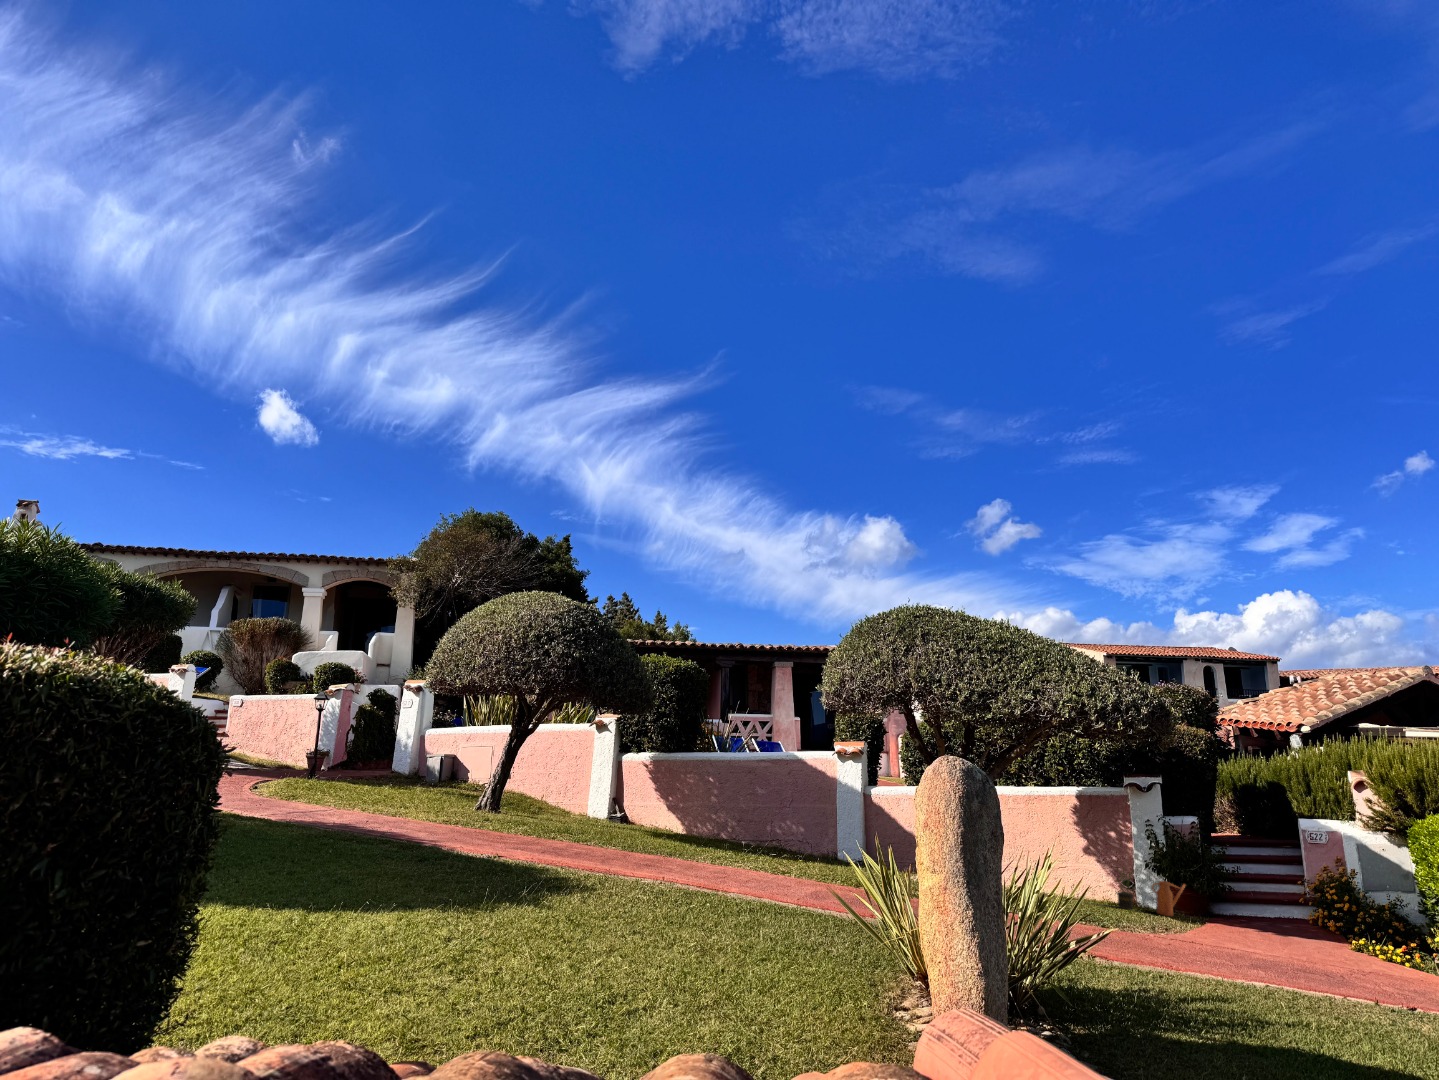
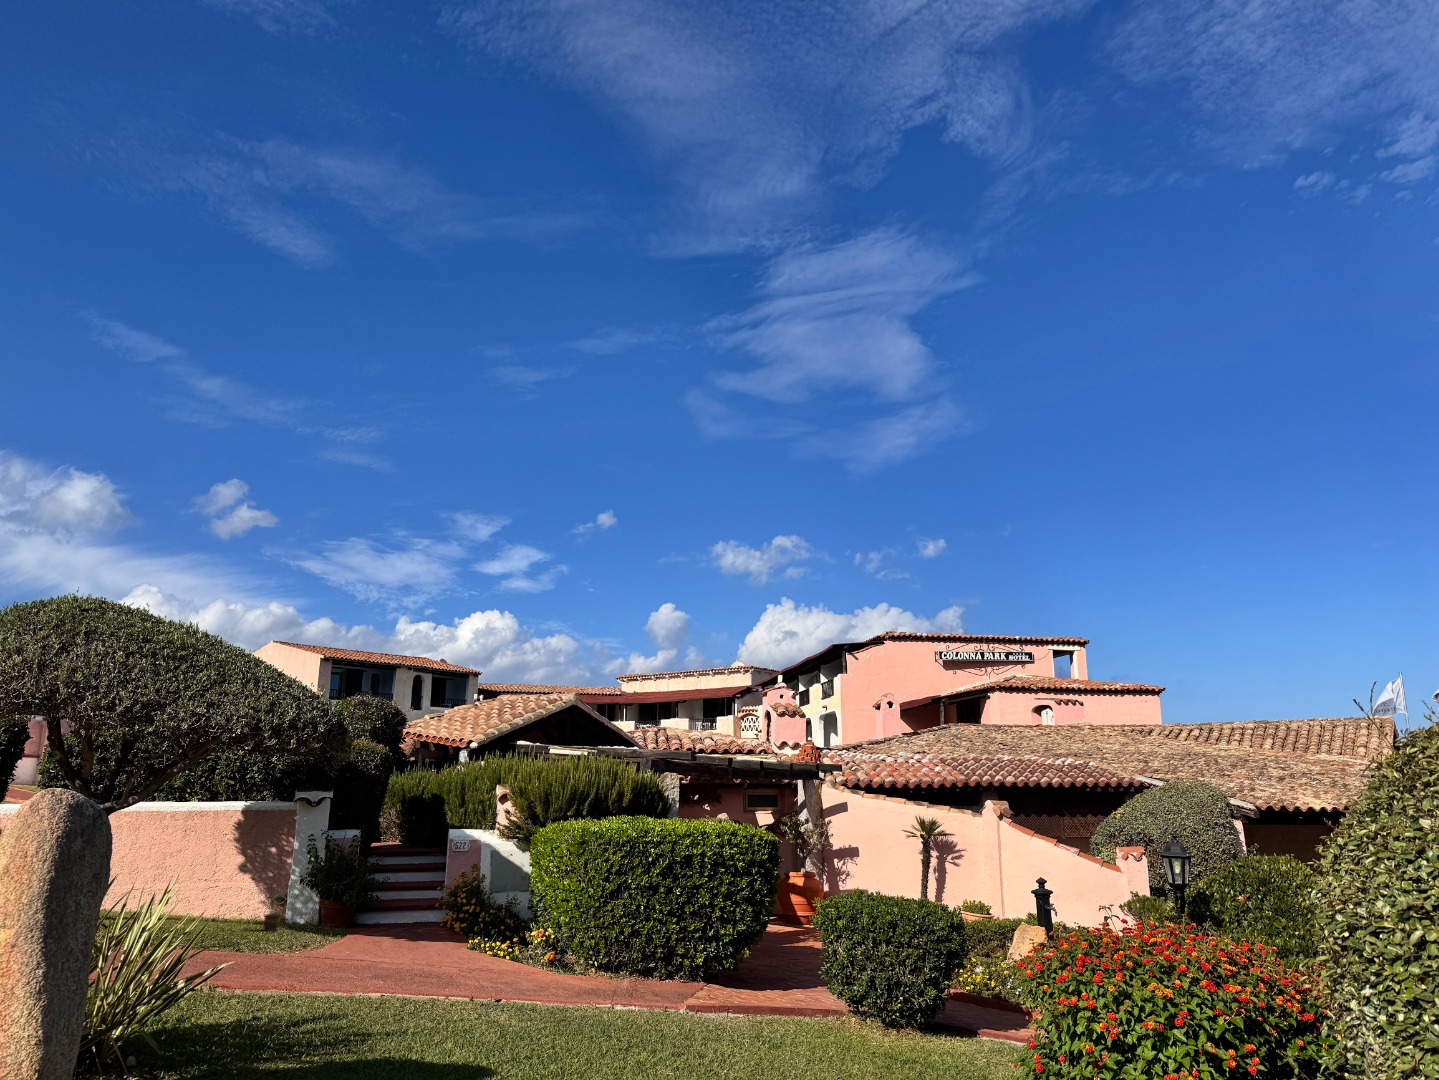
watering can: present [1152,881,1185,916] -> none [301,899,335,933]

